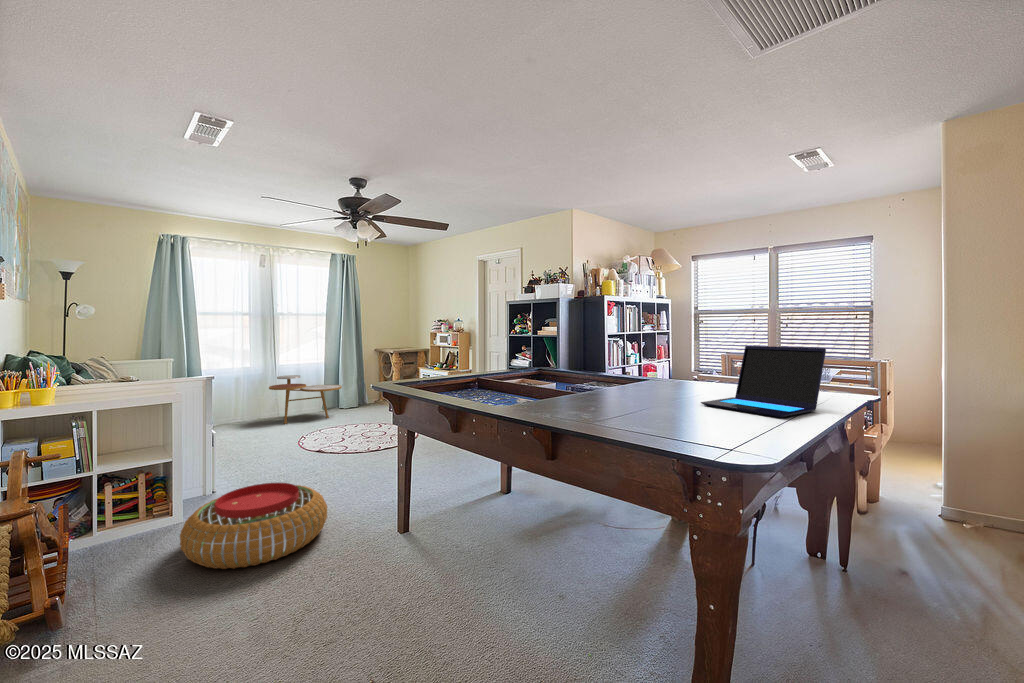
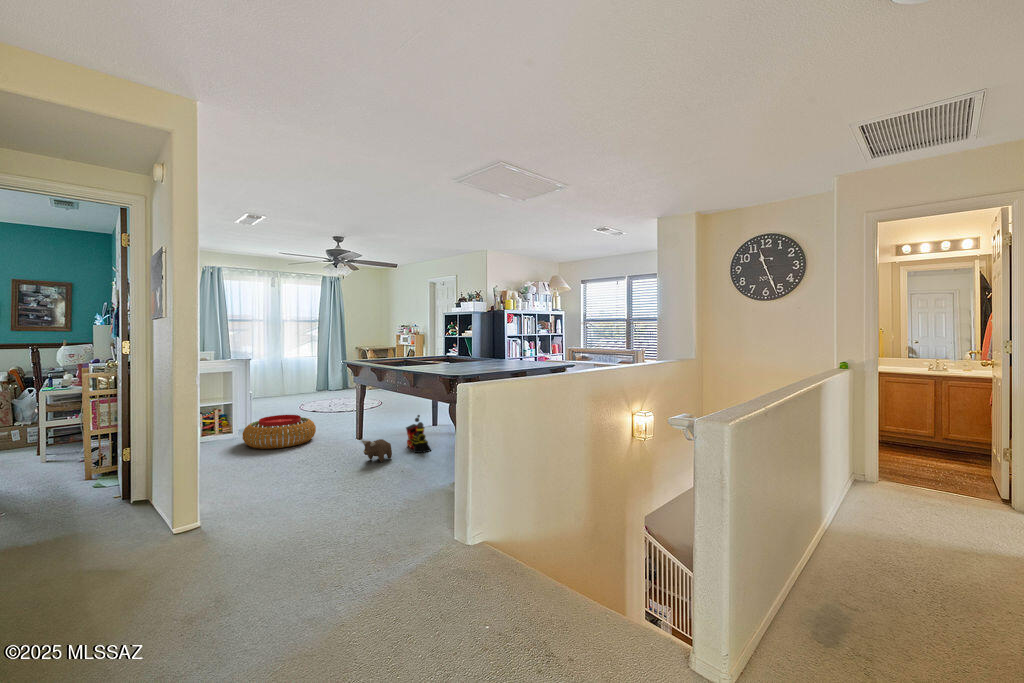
laptop: present [701,346,826,417] -> none [486,342,536,372]
side table: present [269,375,342,424] -> none [277,364,329,398]
toy train: none [509,495,573,586] -> present [406,415,431,453]
plush toy: none [441,569,503,631] -> present [362,439,392,462]

